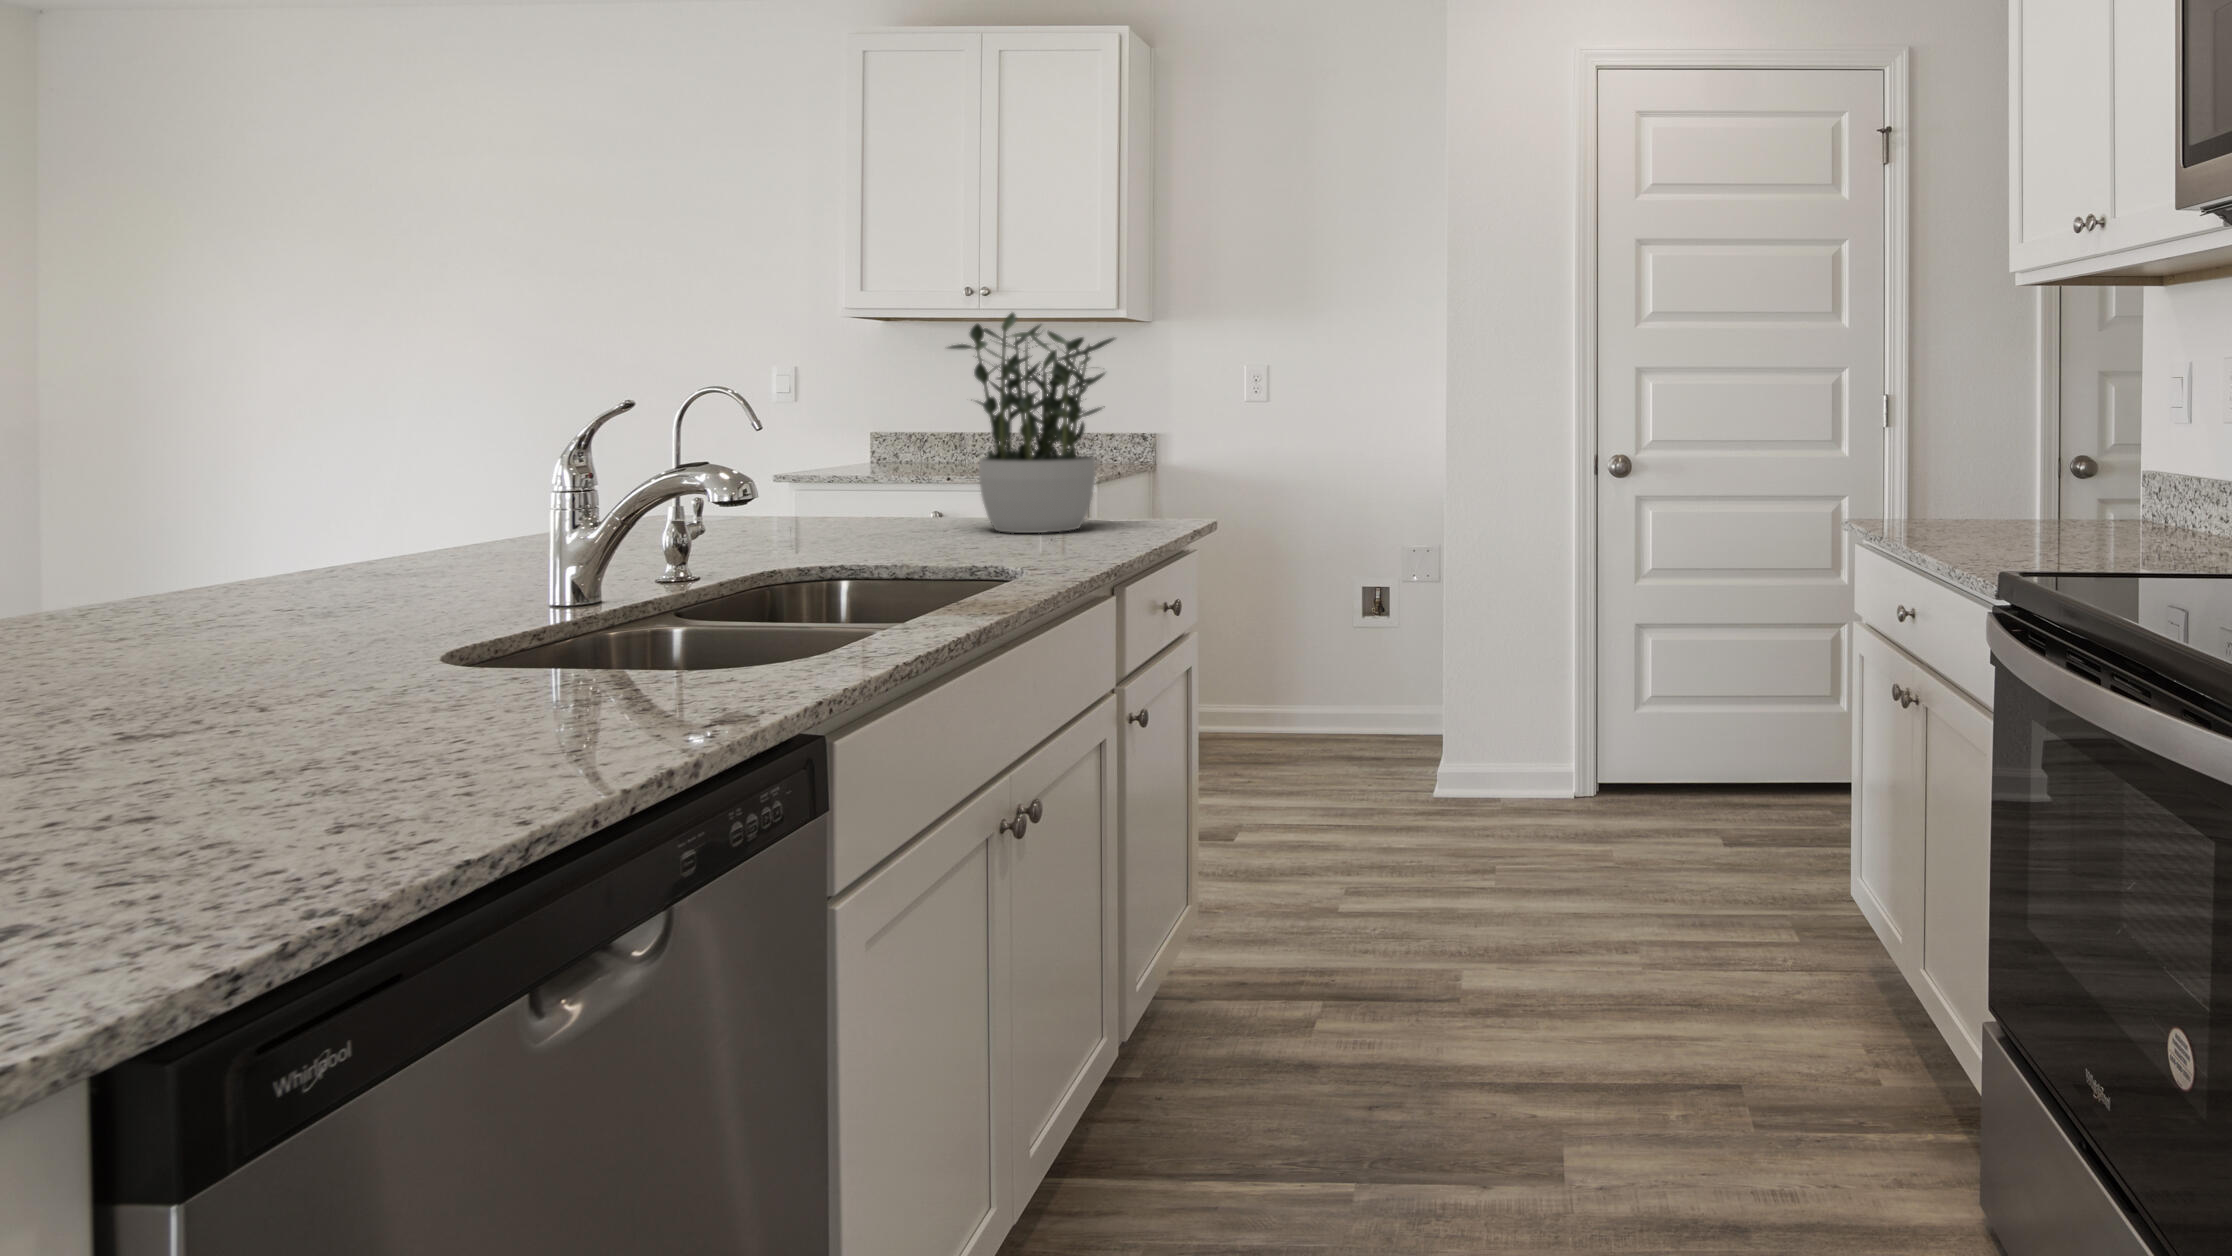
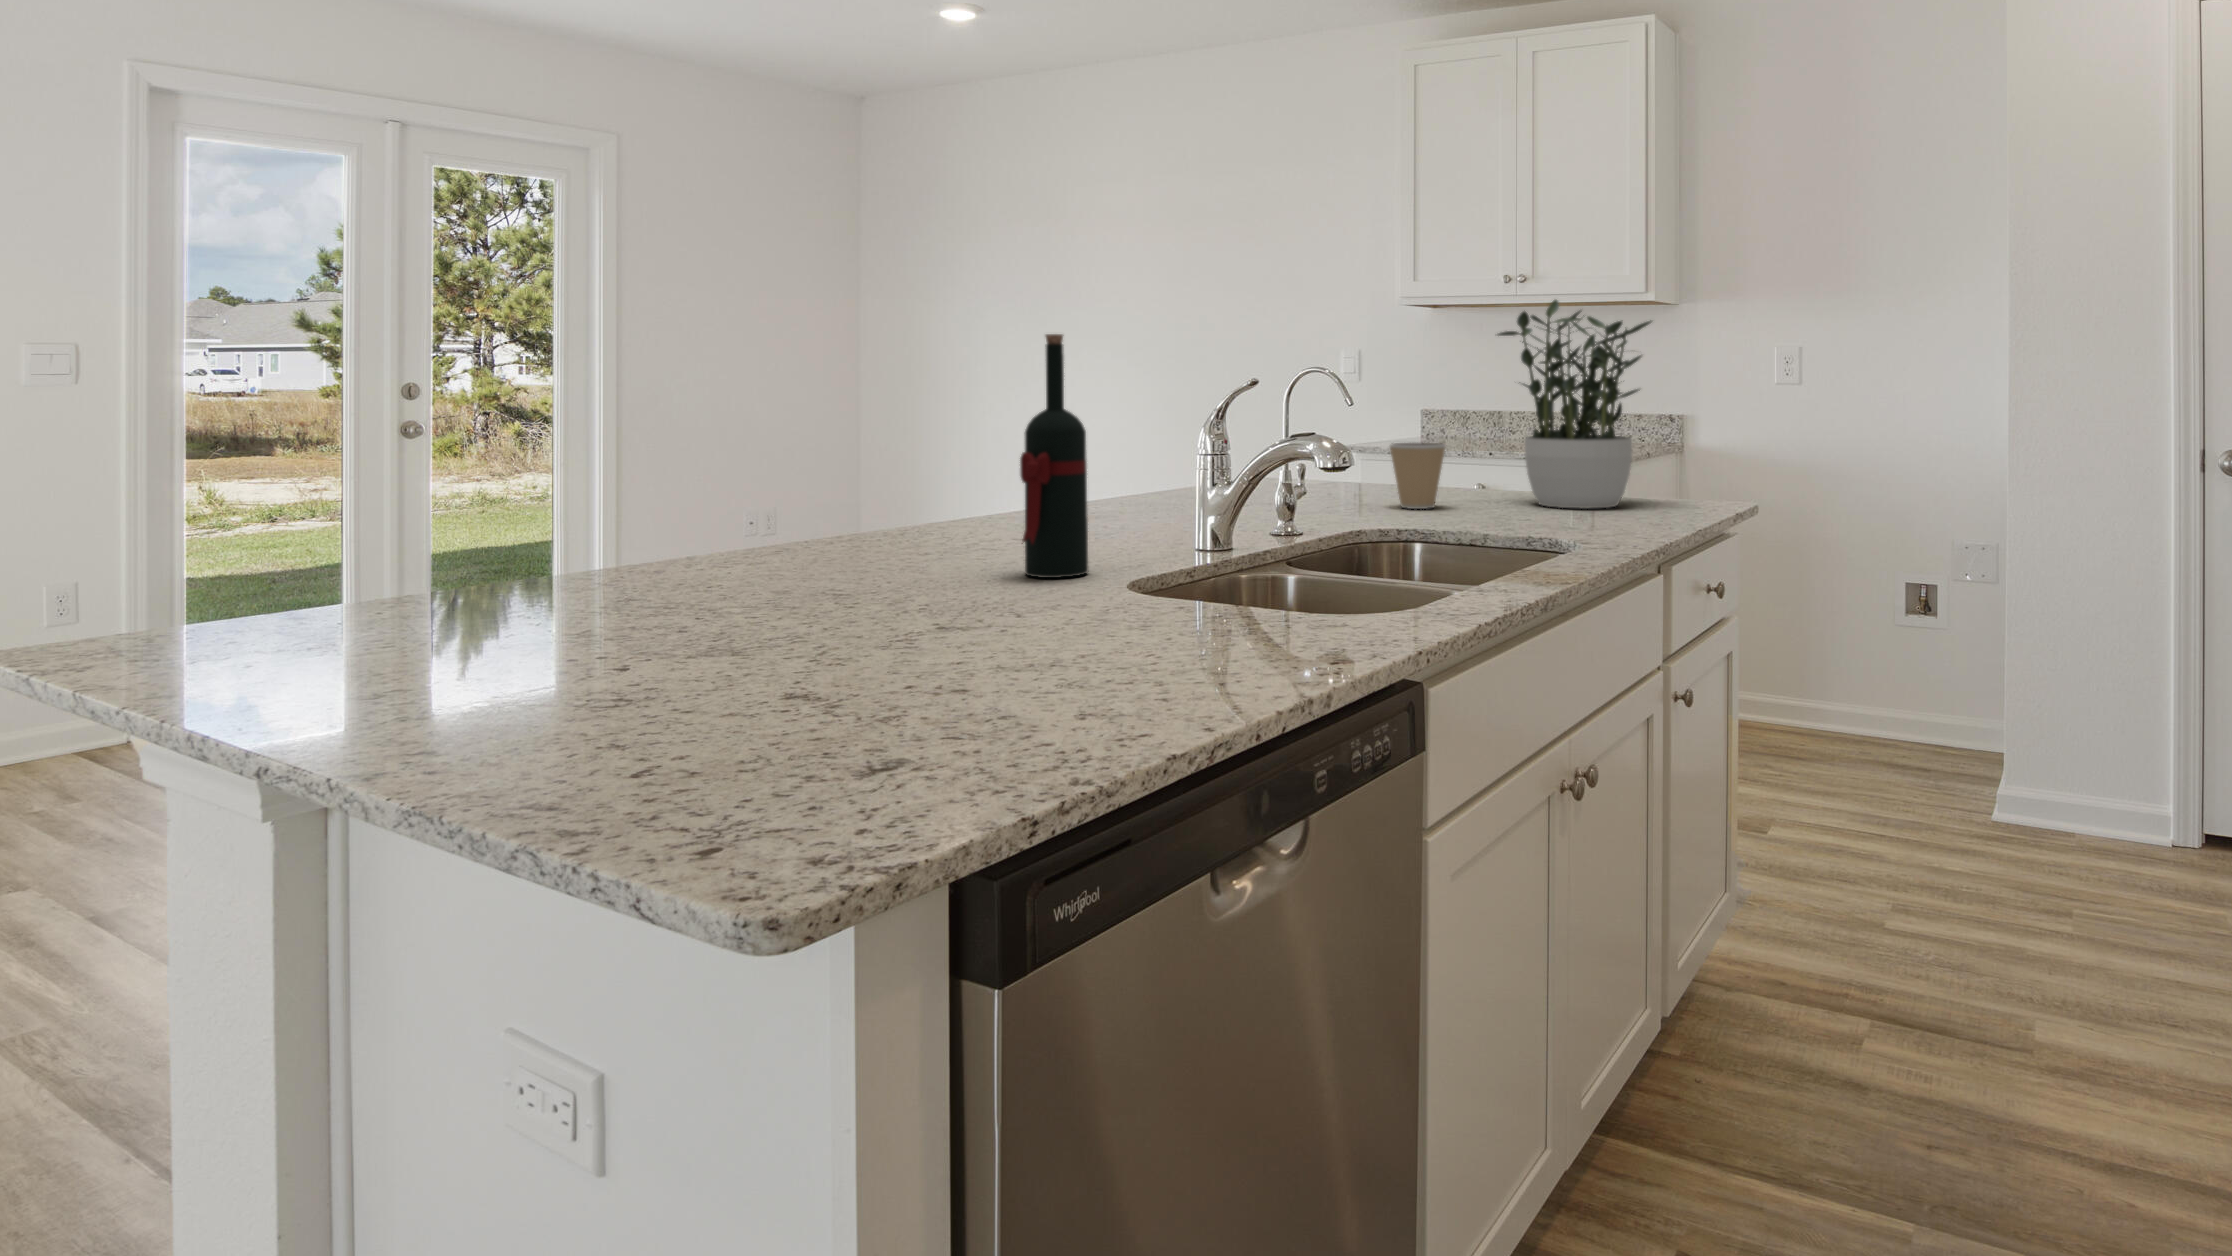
wine bottle: none [249,341,366,660] -> present [1020,334,1088,578]
coffee cup: none [814,467,886,542] -> present [1390,443,1445,509]

